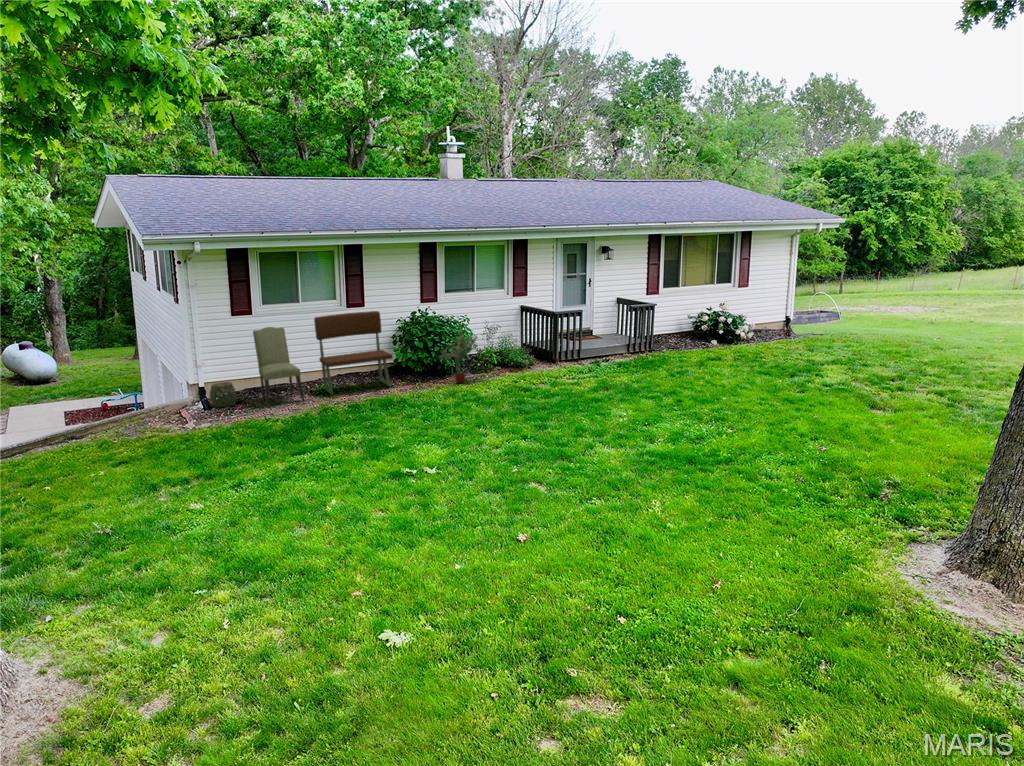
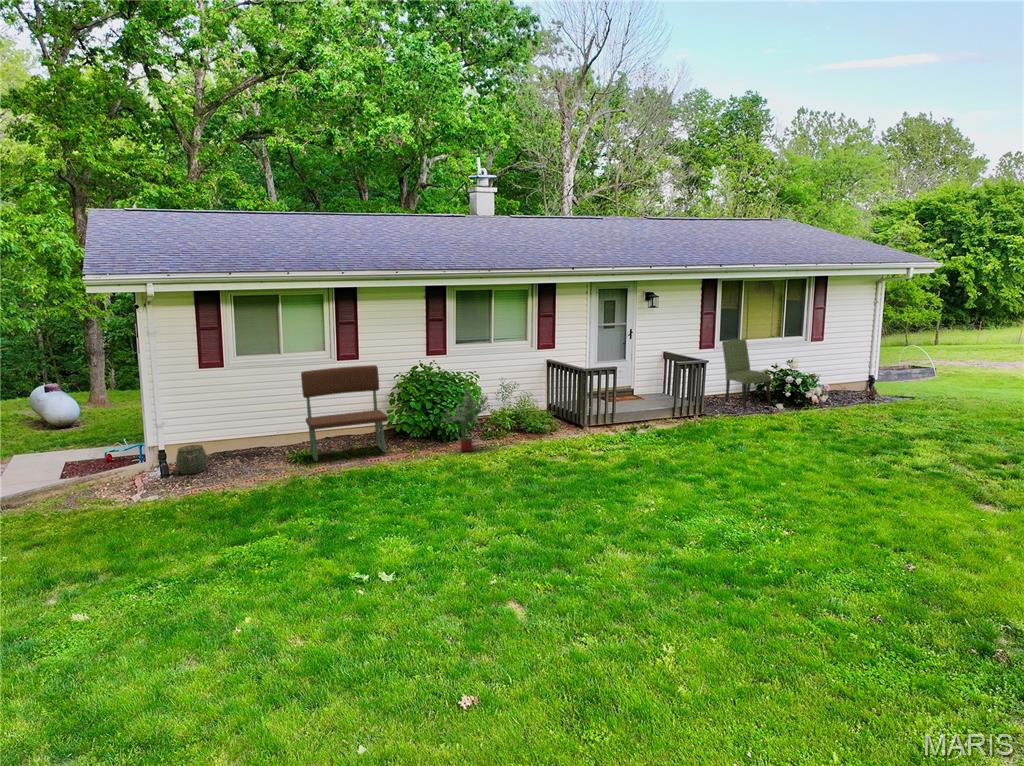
chair: present [253,327,304,407] -> present [722,338,771,408]

